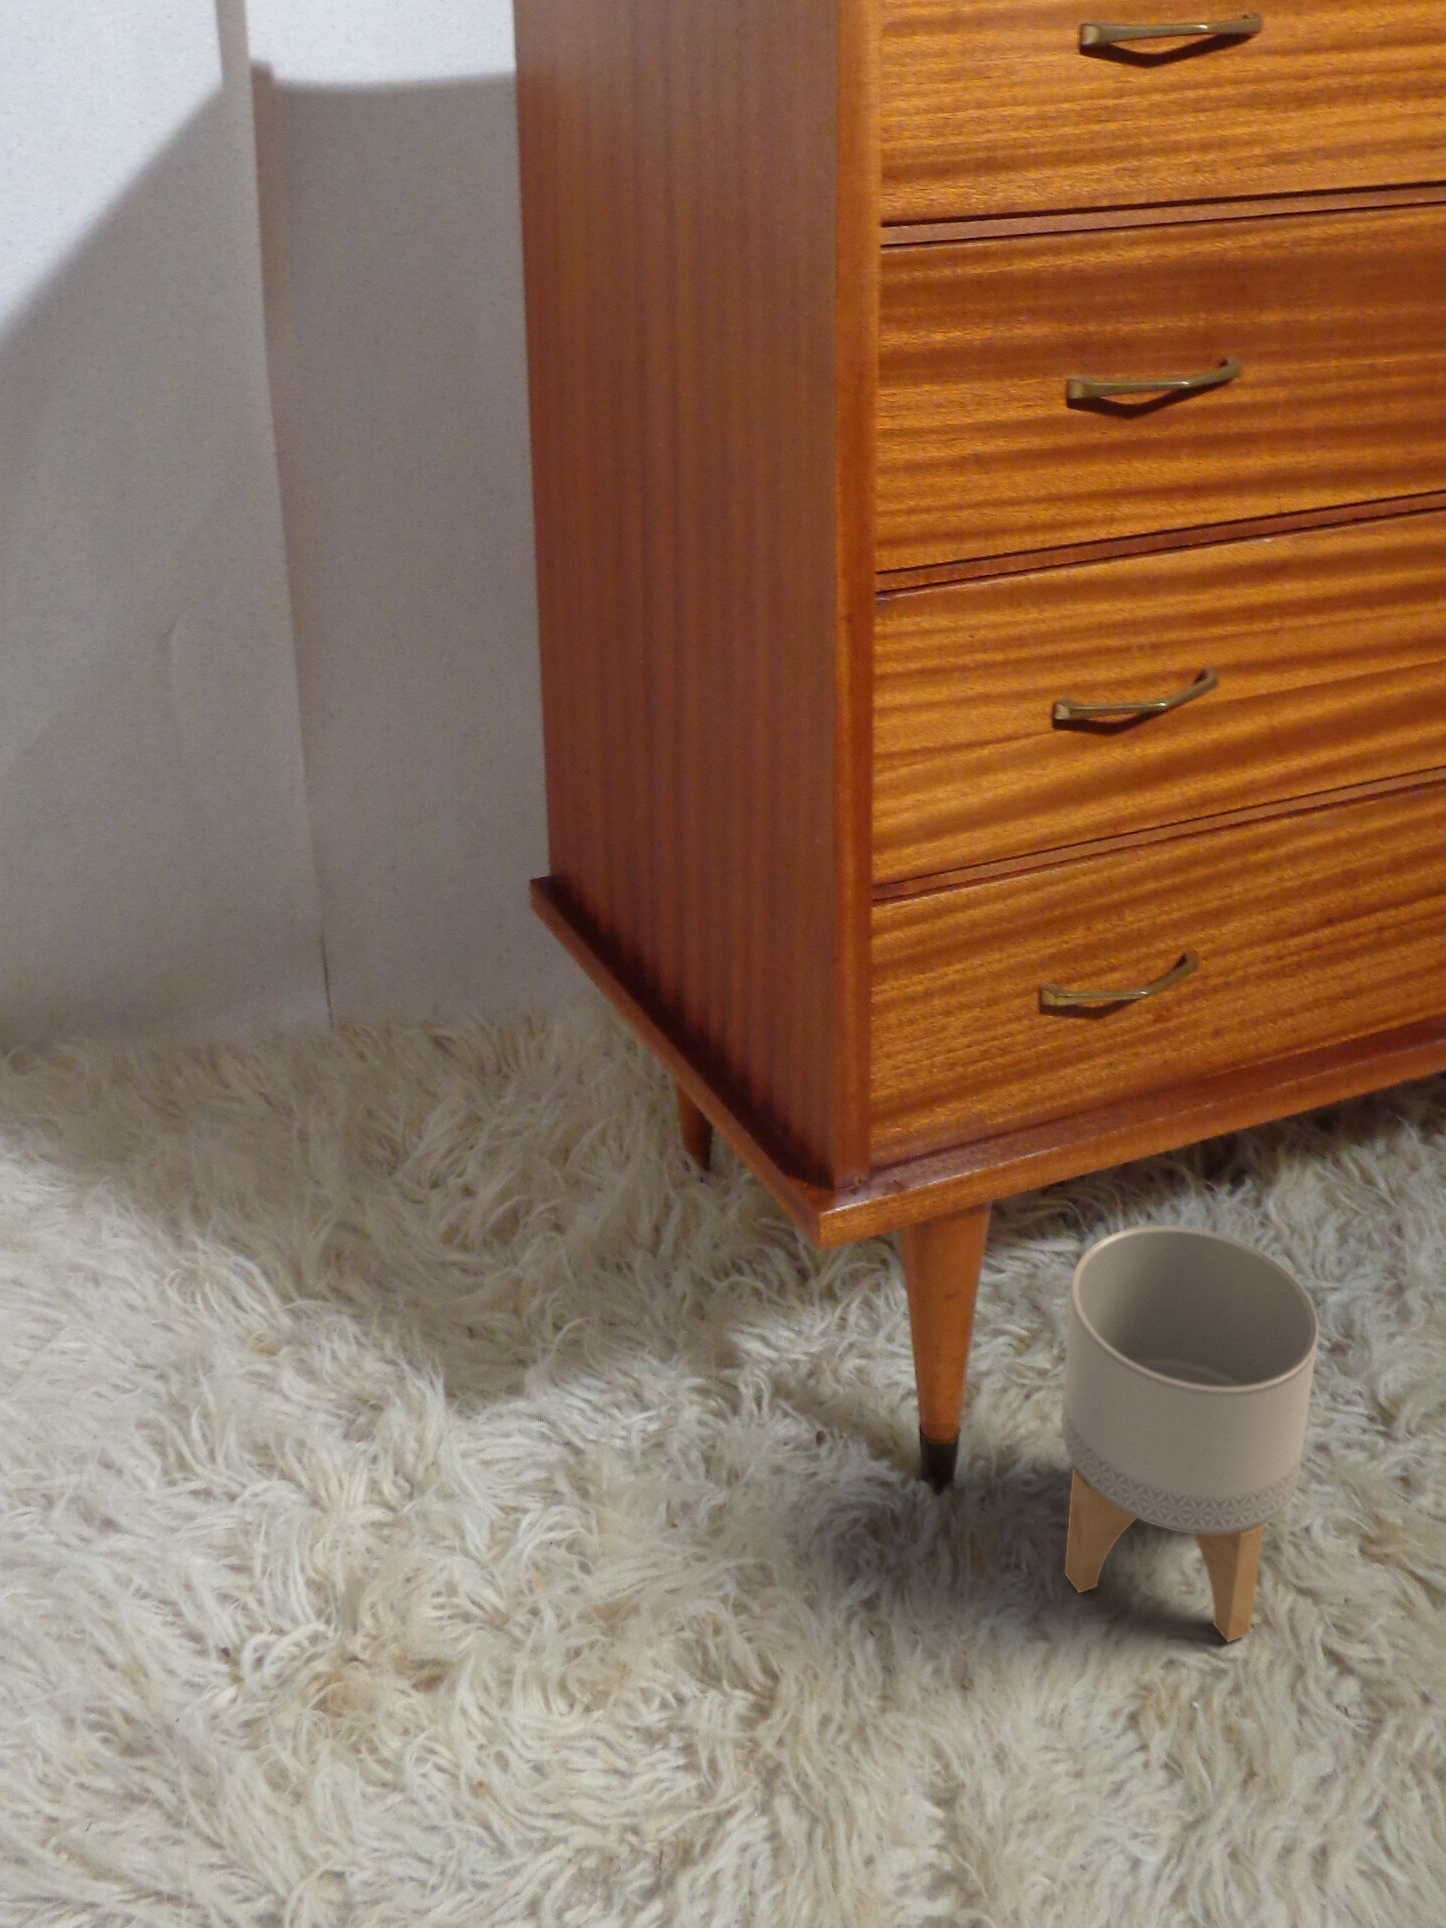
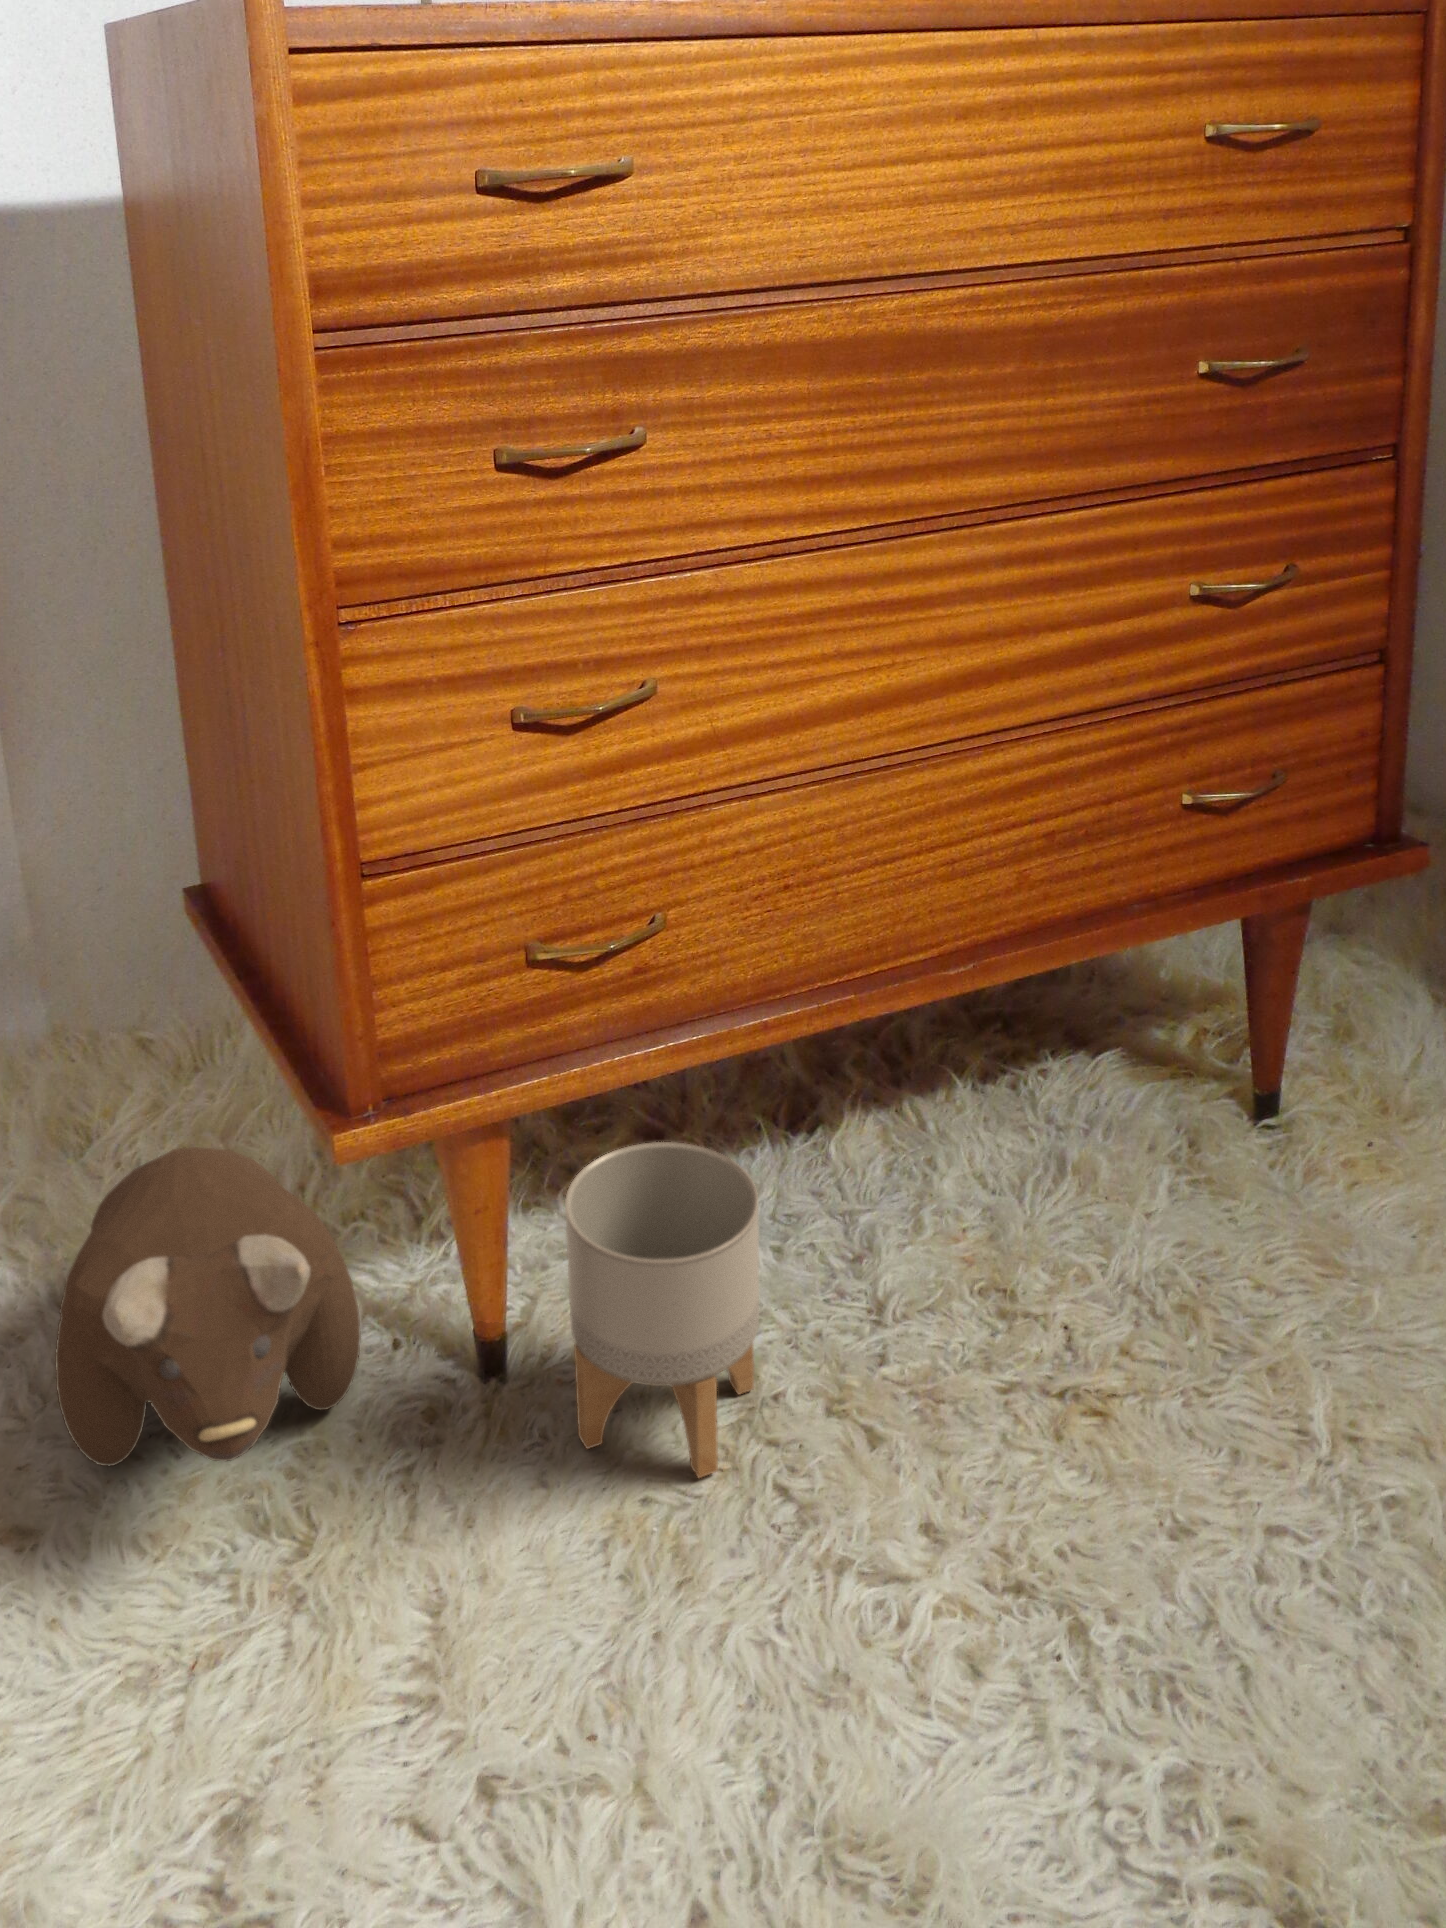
plush toy: none [458,1194,802,1607] -> present [55,1147,361,1466]

